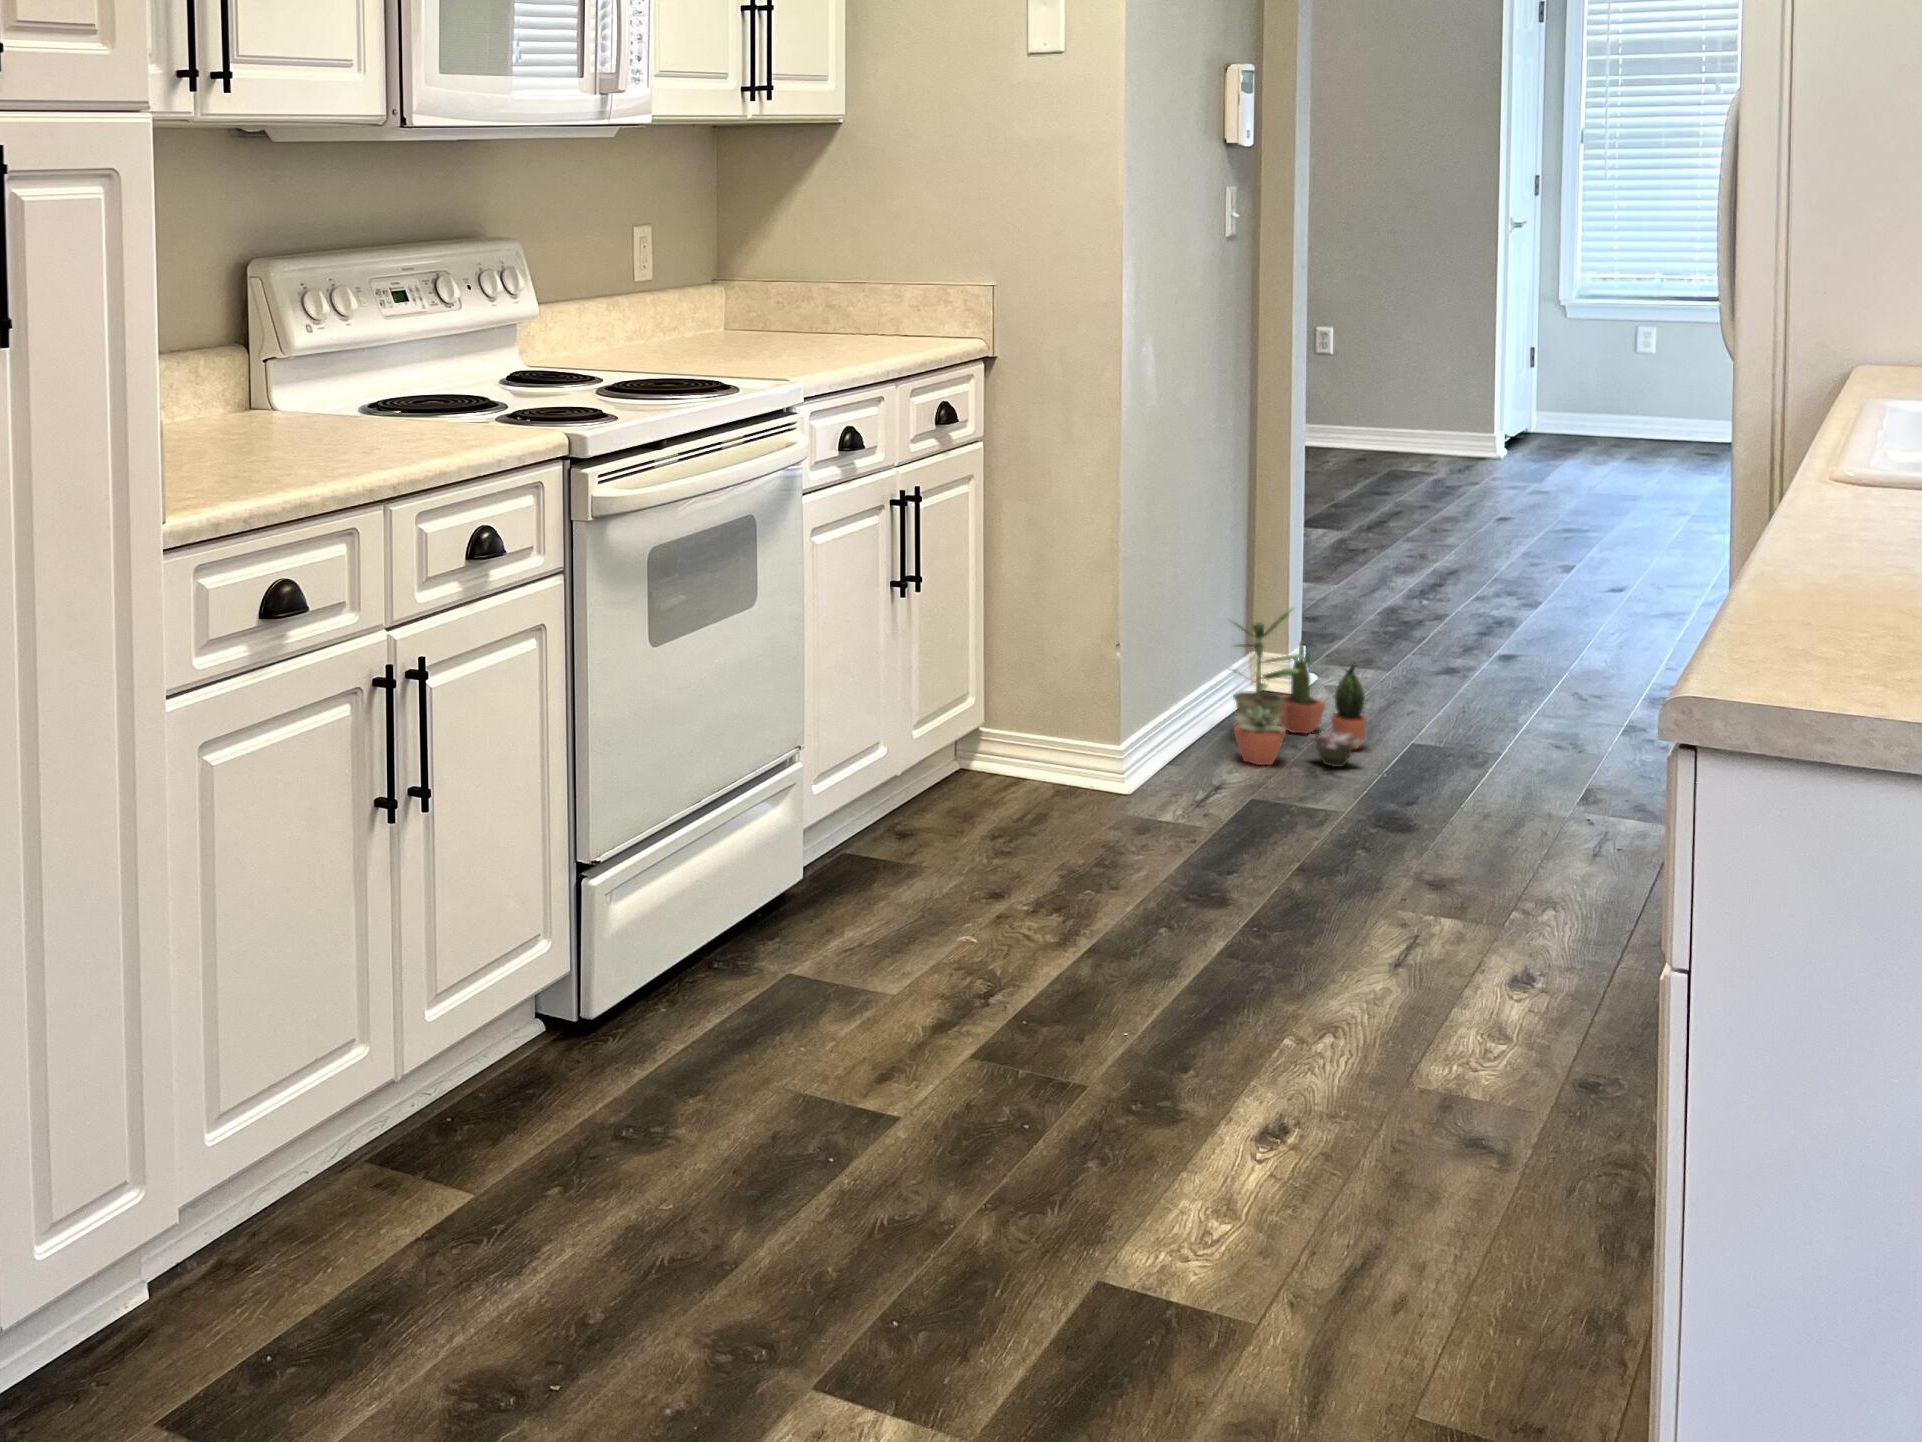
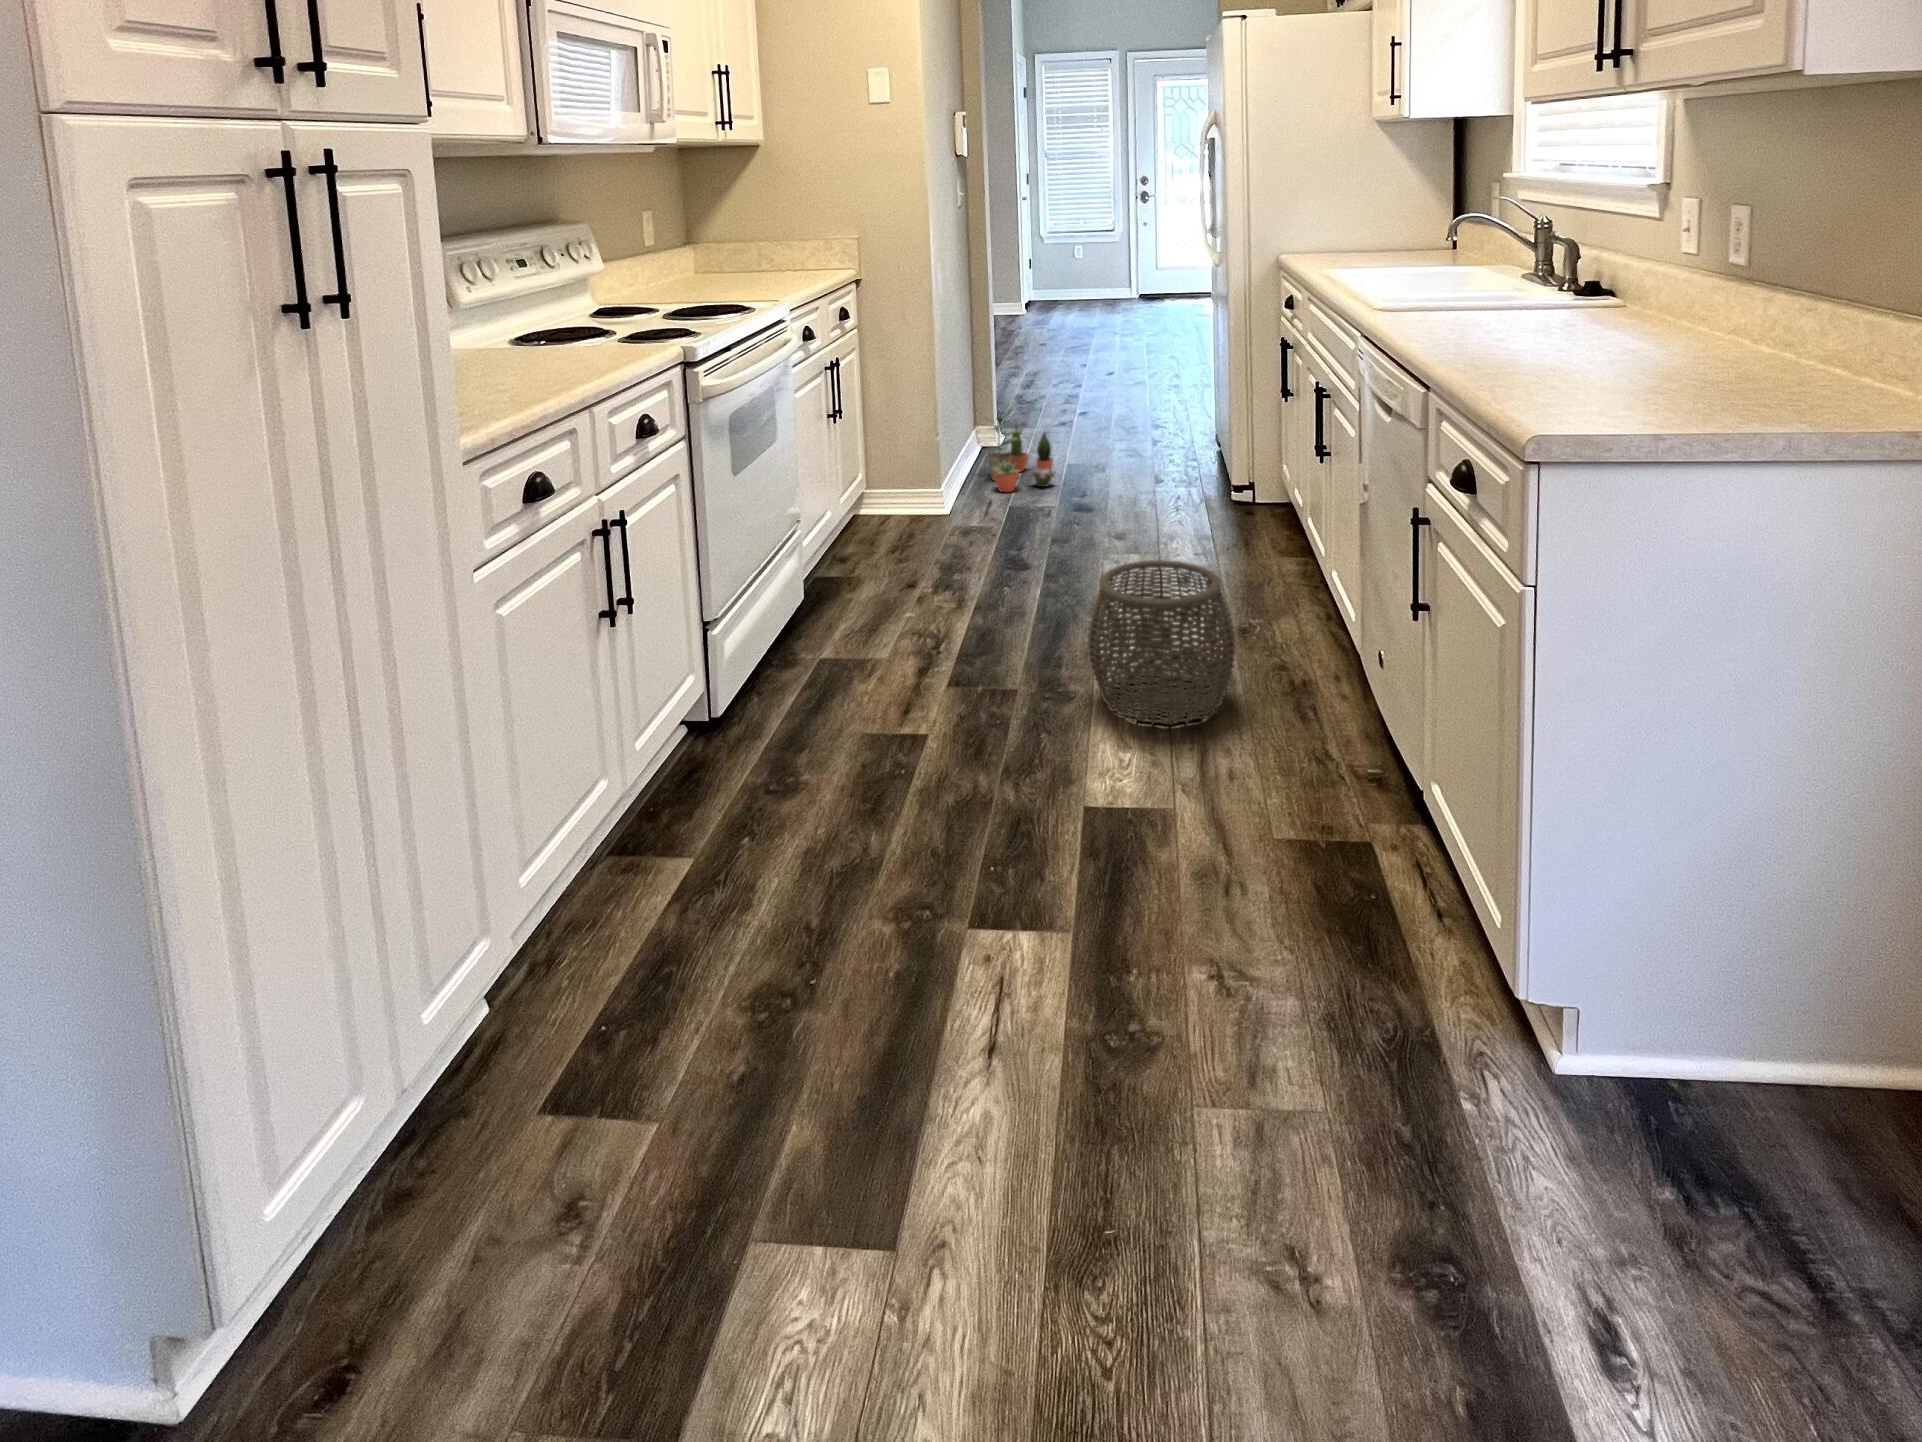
woven basket: none [1208,899,1503,1208] -> present [1088,560,1236,725]

